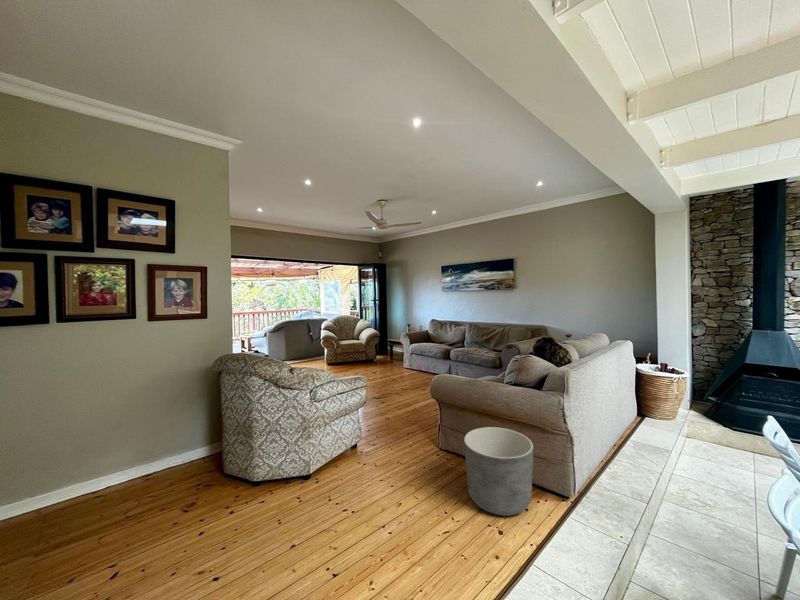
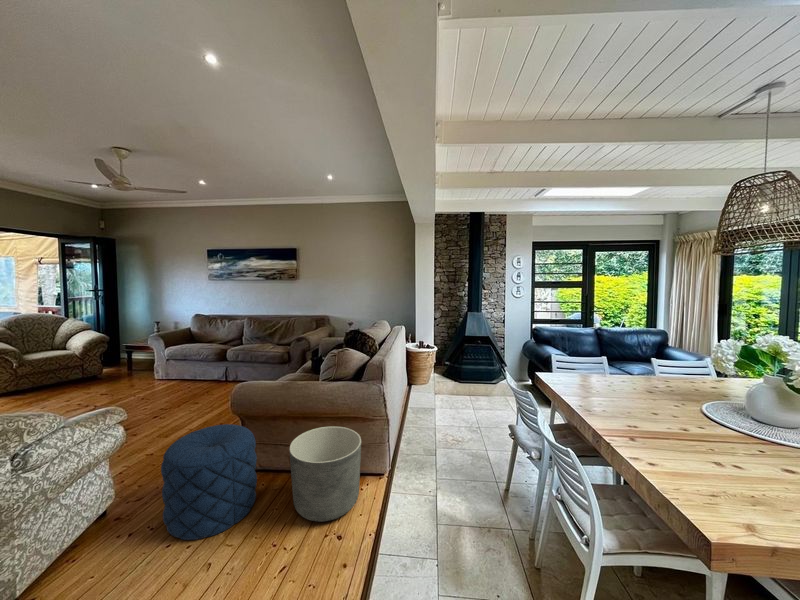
pouf: none [381,404,444,486] -> present [161,424,257,540]

